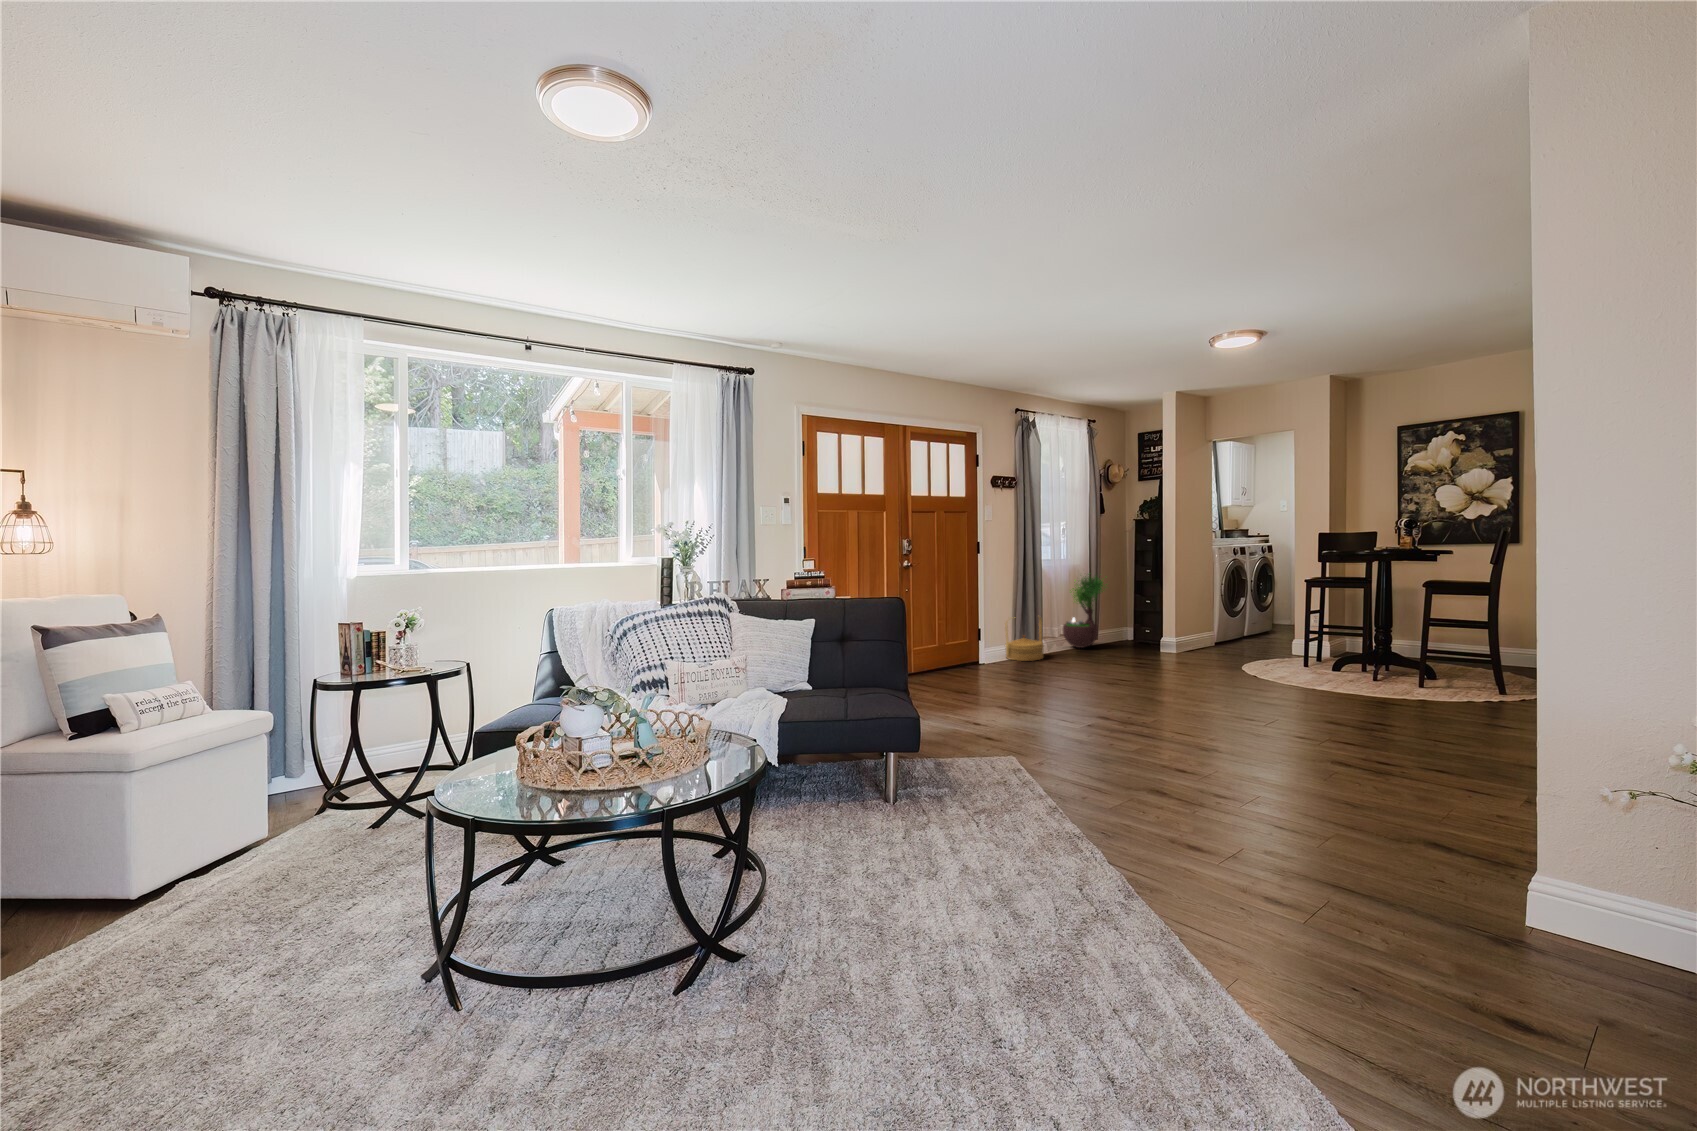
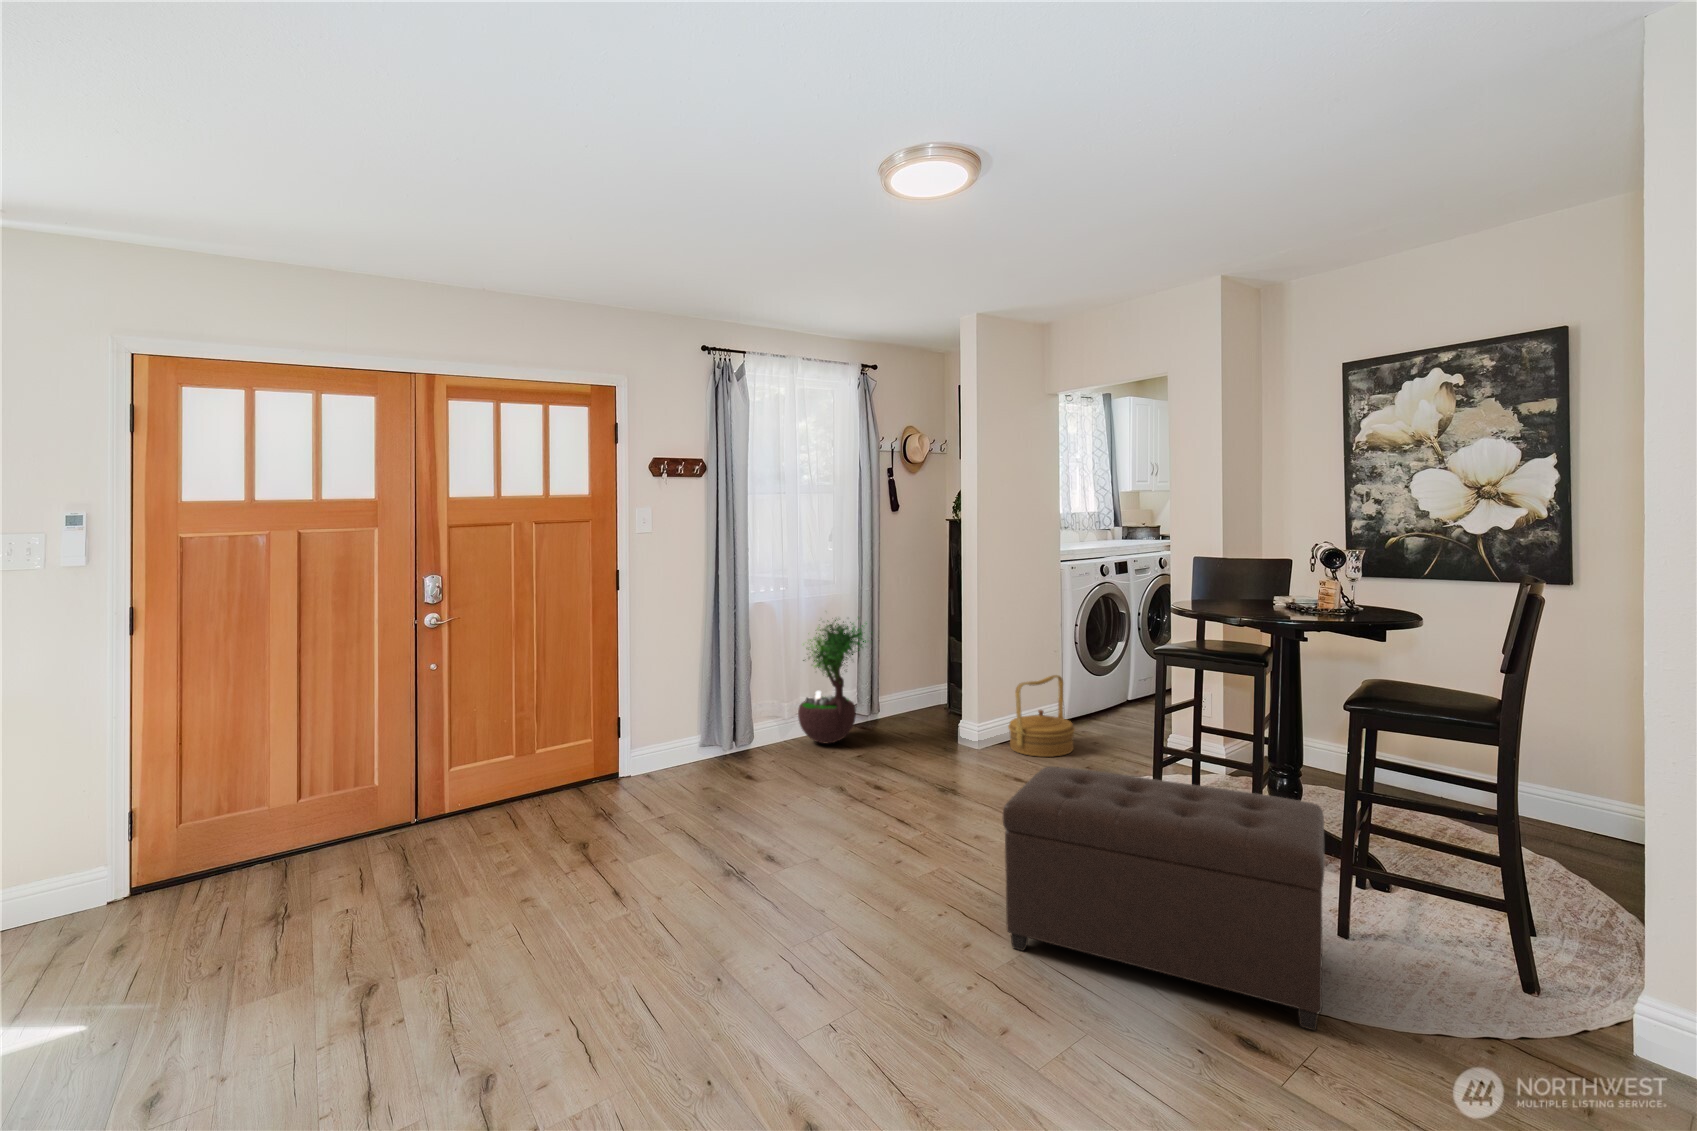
woven basket: present [1005,617,1044,661] -> present [1008,675,1075,757]
ottoman: none [1242,628,1390,712] -> present [1003,766,1325,1030]

